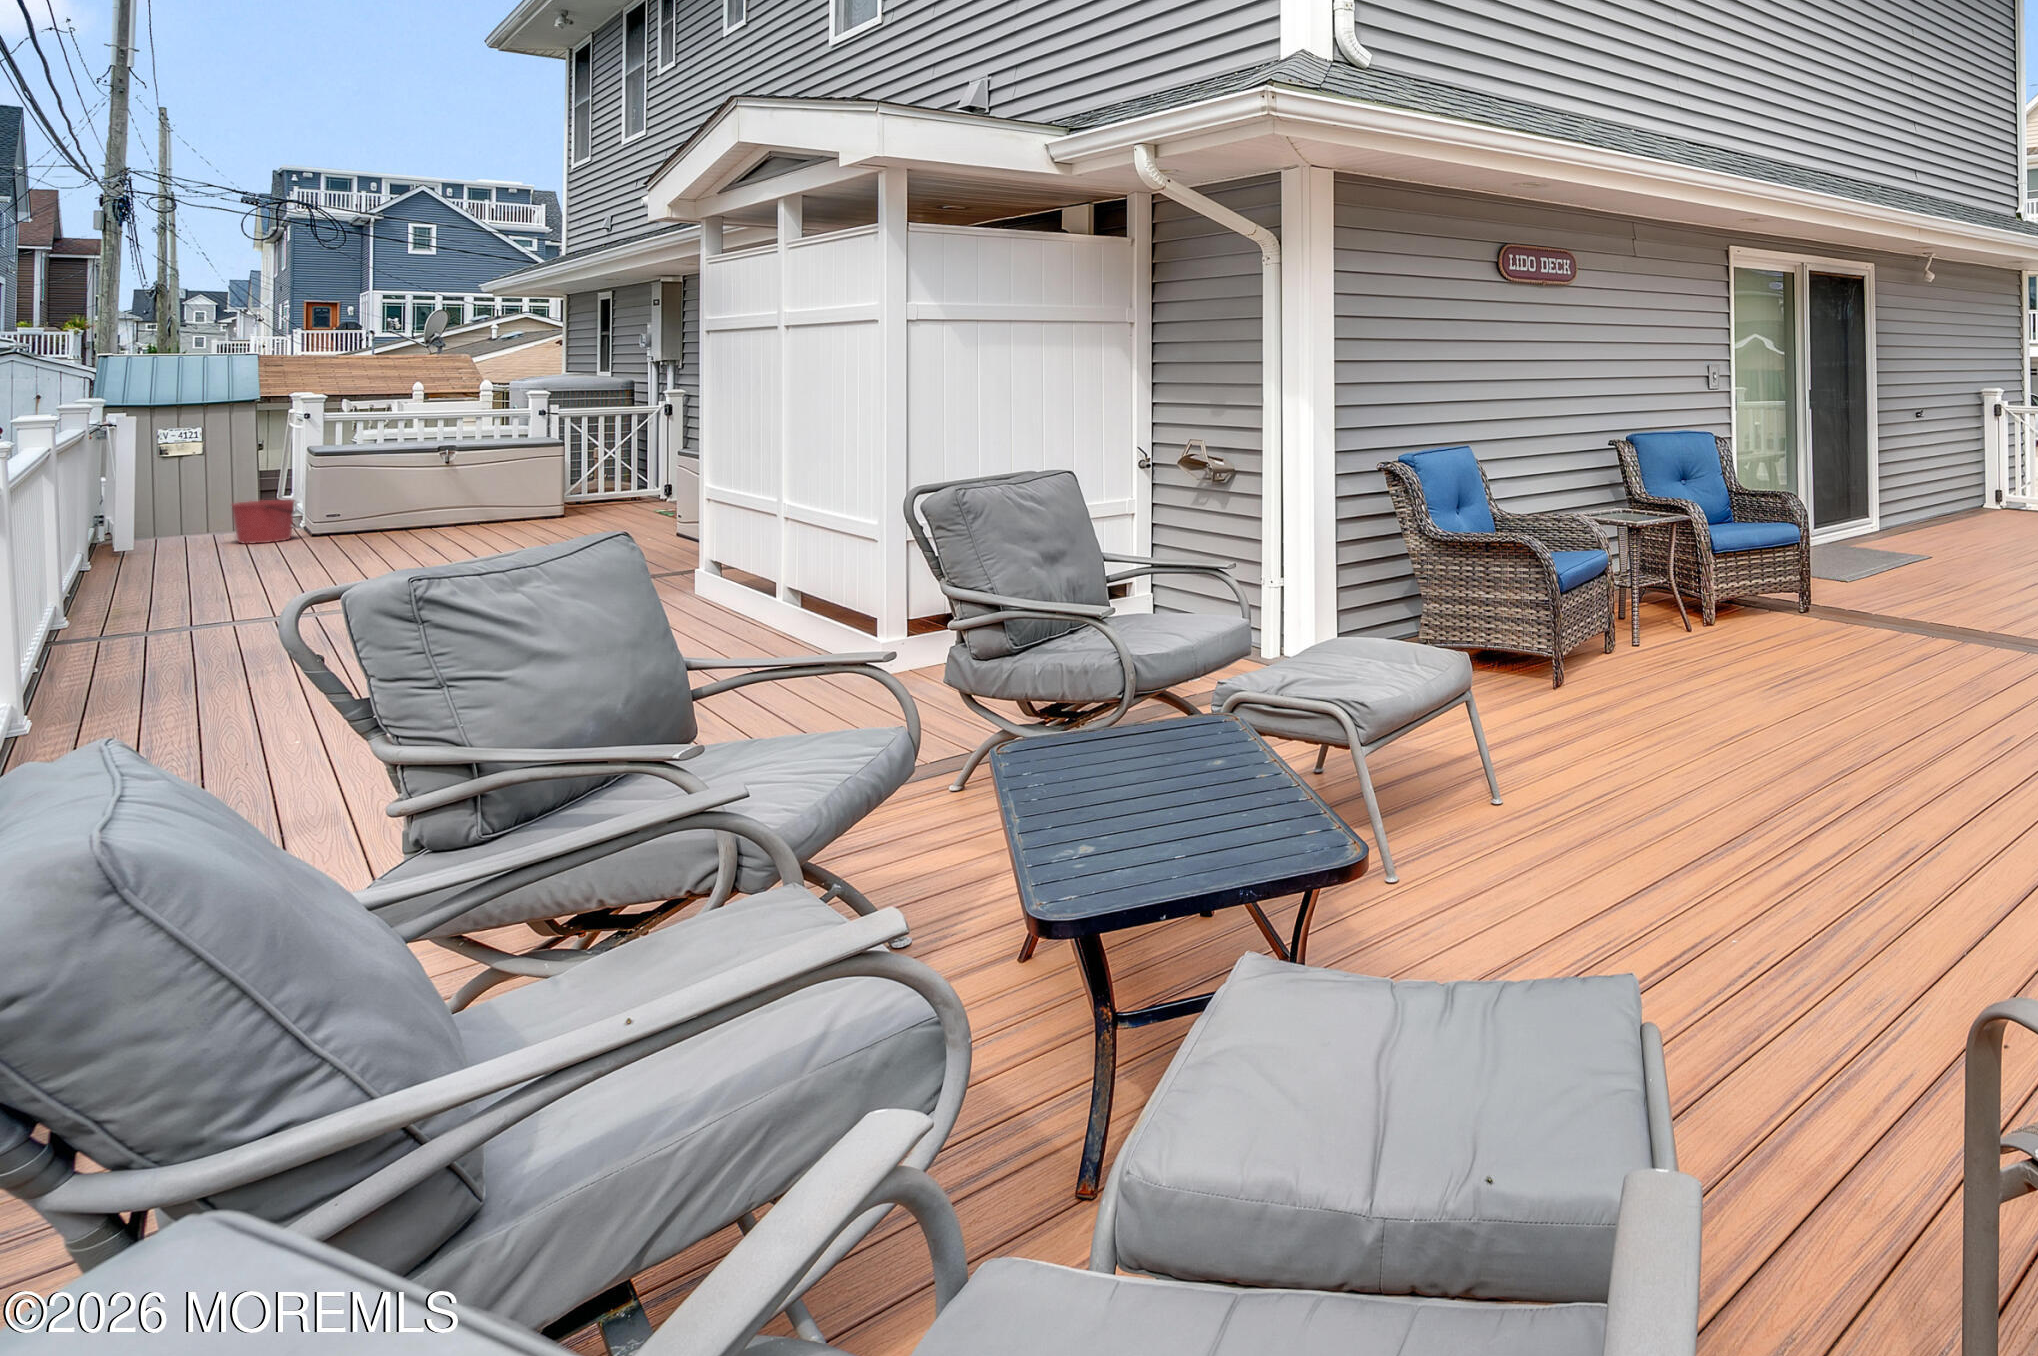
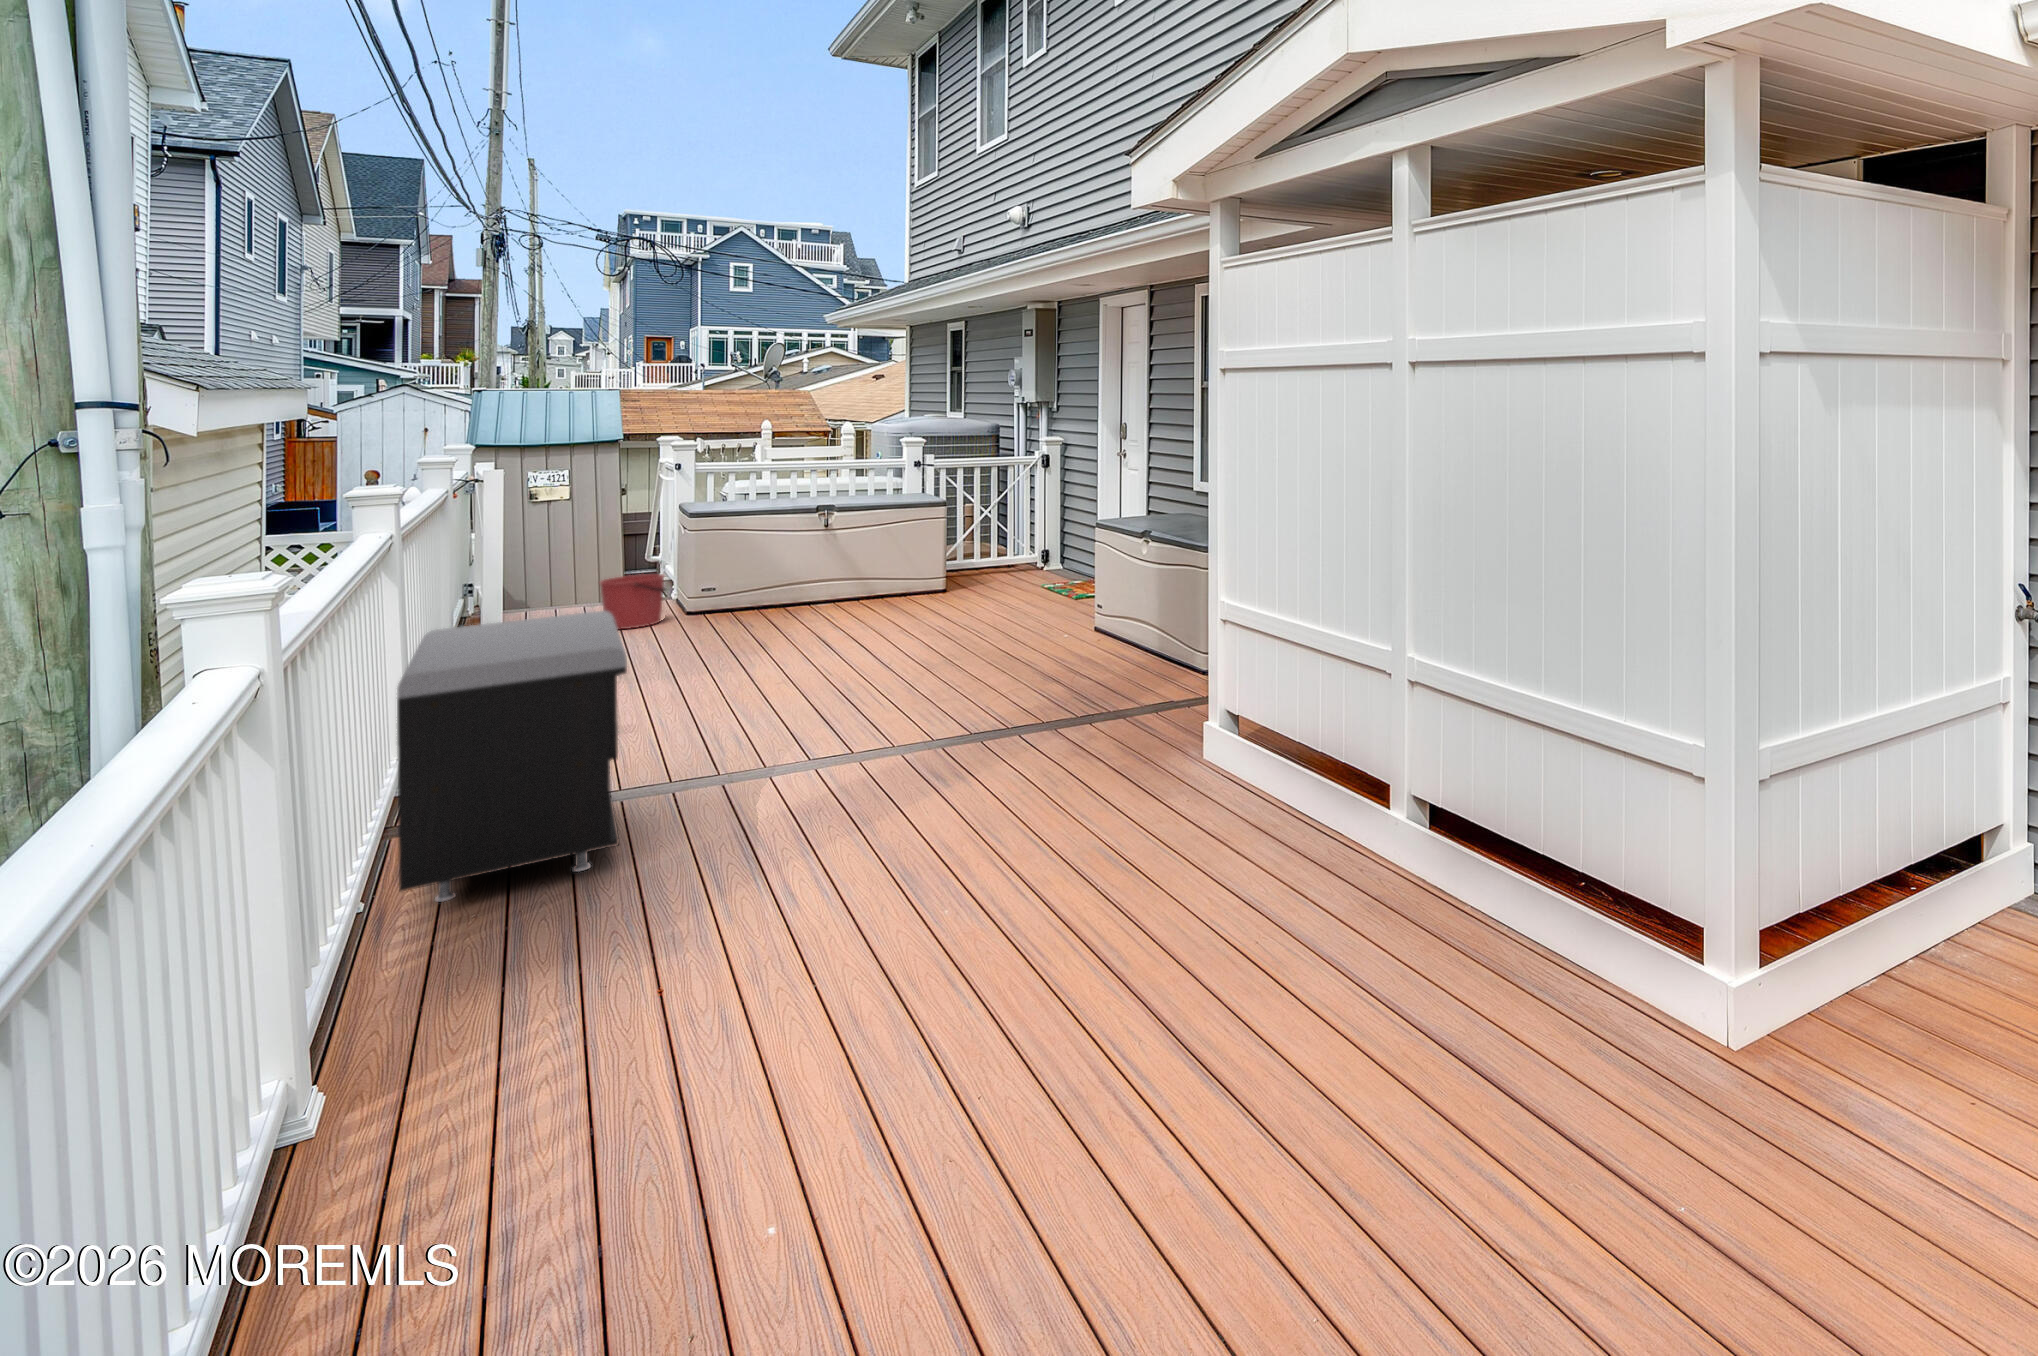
storage bench: none [61,492,237,662] -> present [397,611,627,902]

